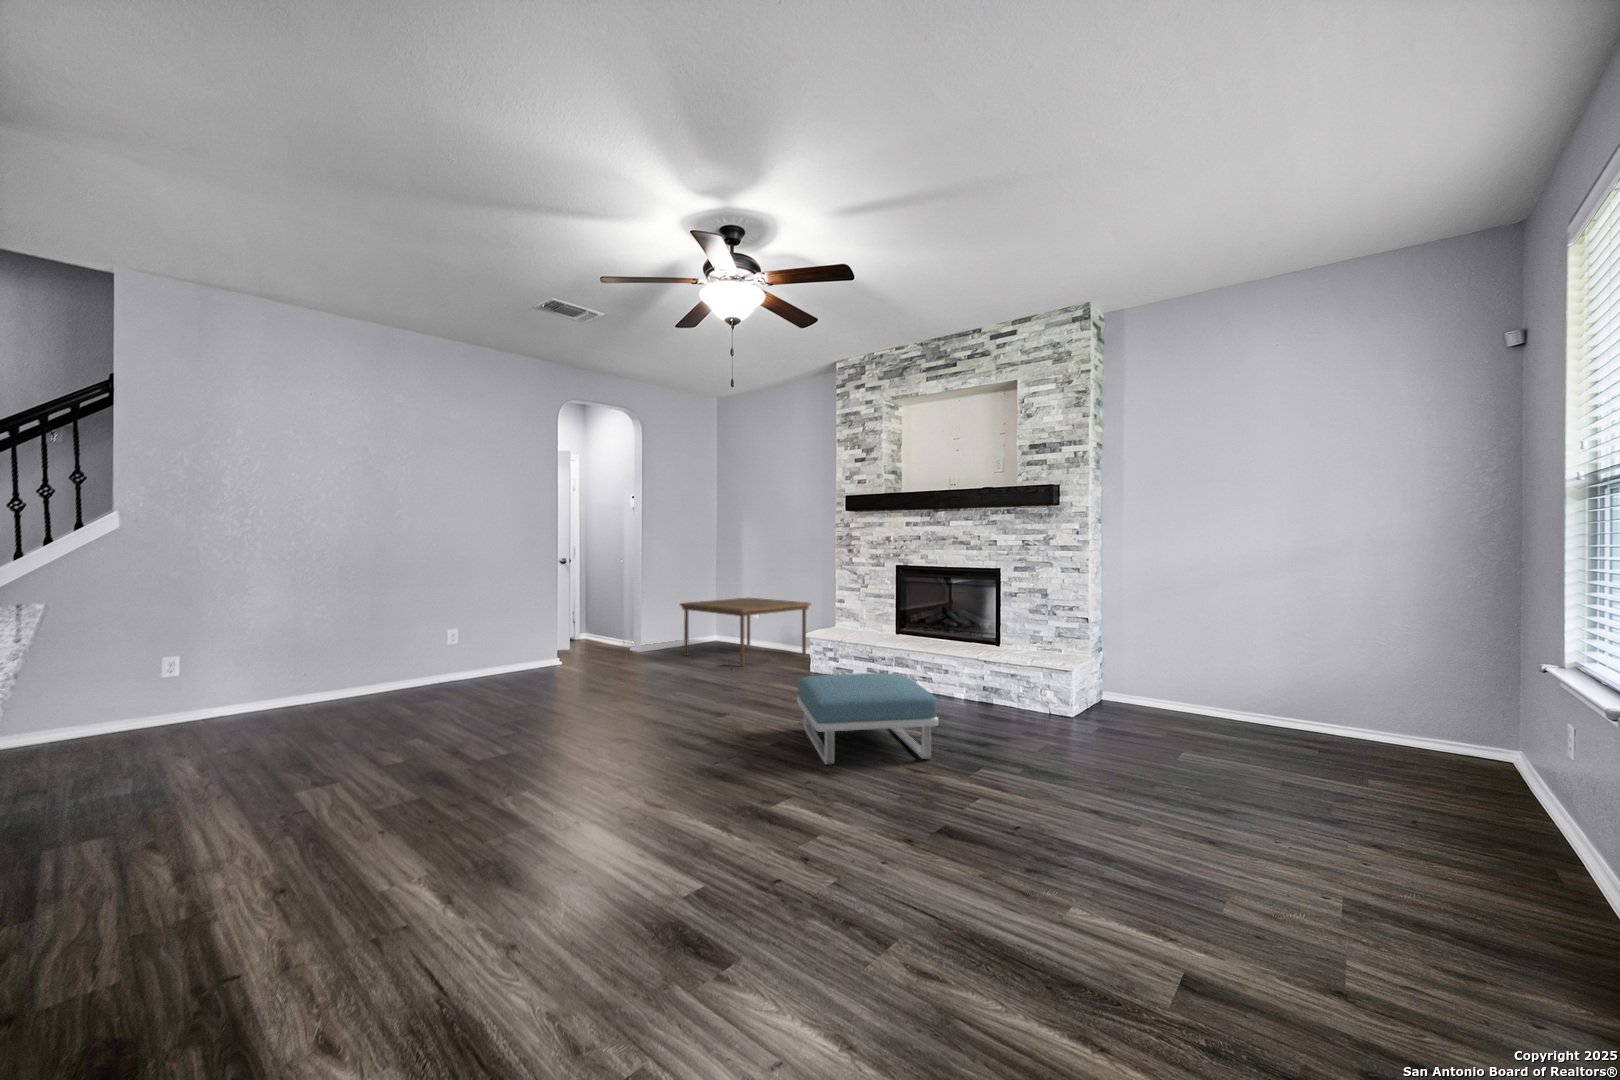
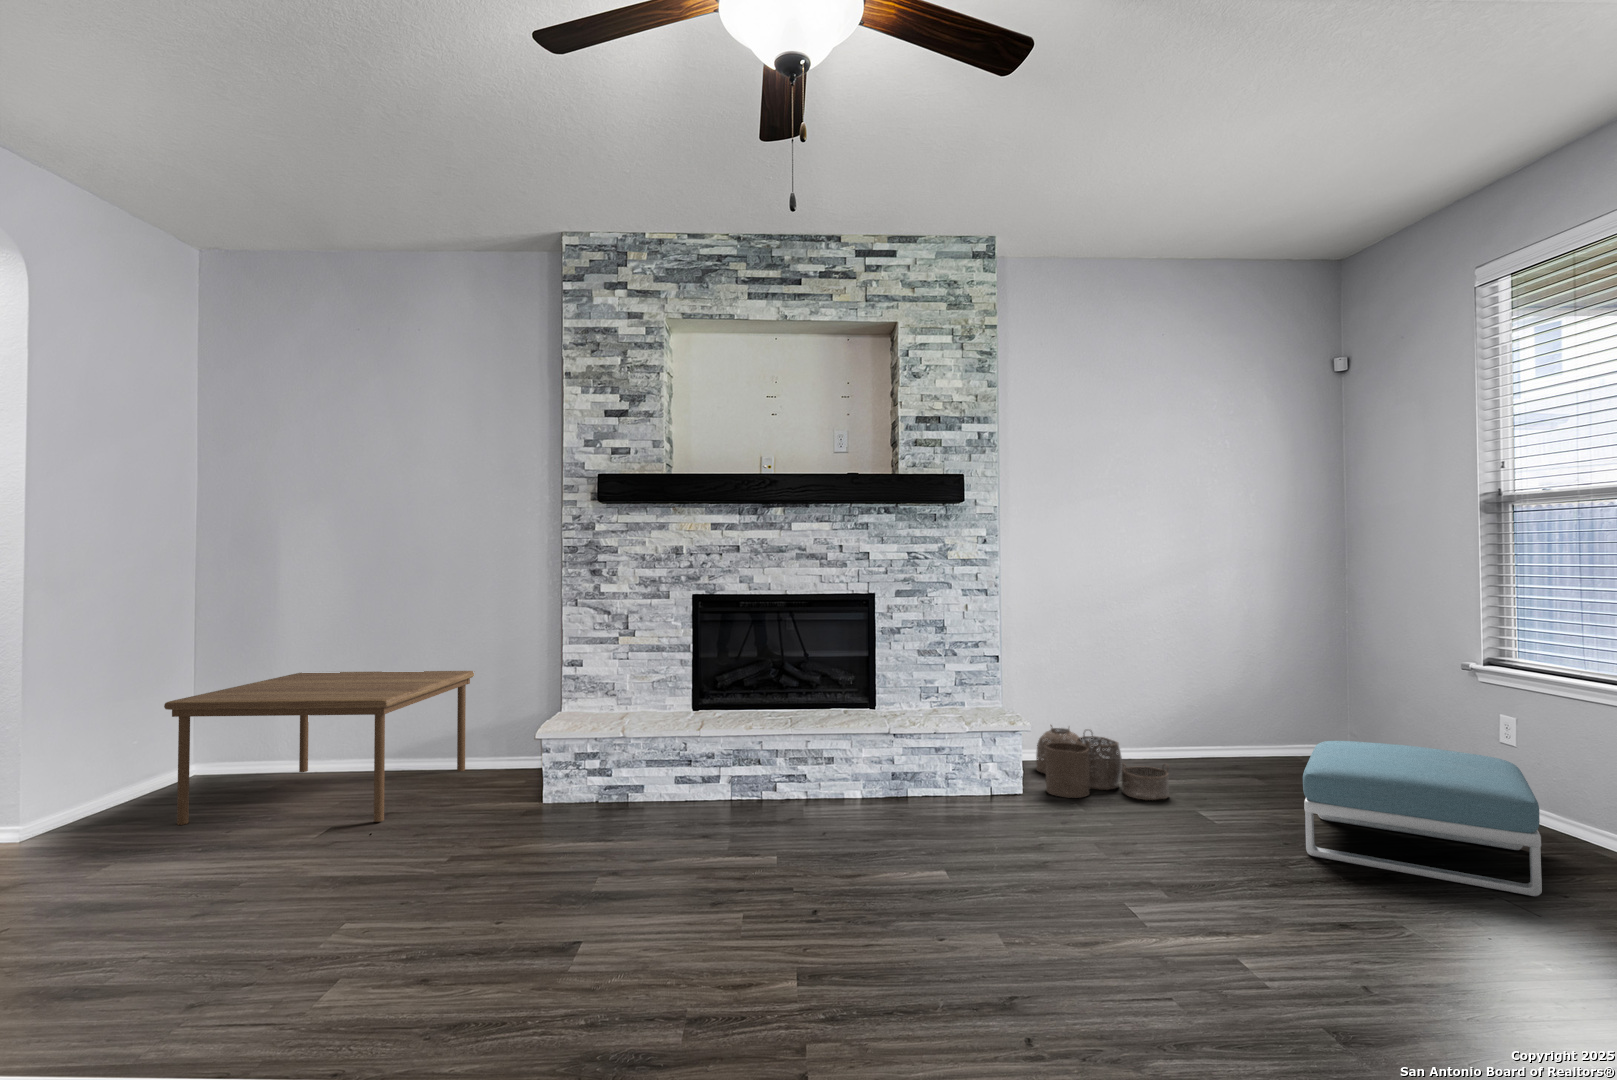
footstool: present [797,673,938,764] -> present [1303,741,1542,896]
woven basket: none [1093,676,1190,739] -> present [1036,725,1169,800]

